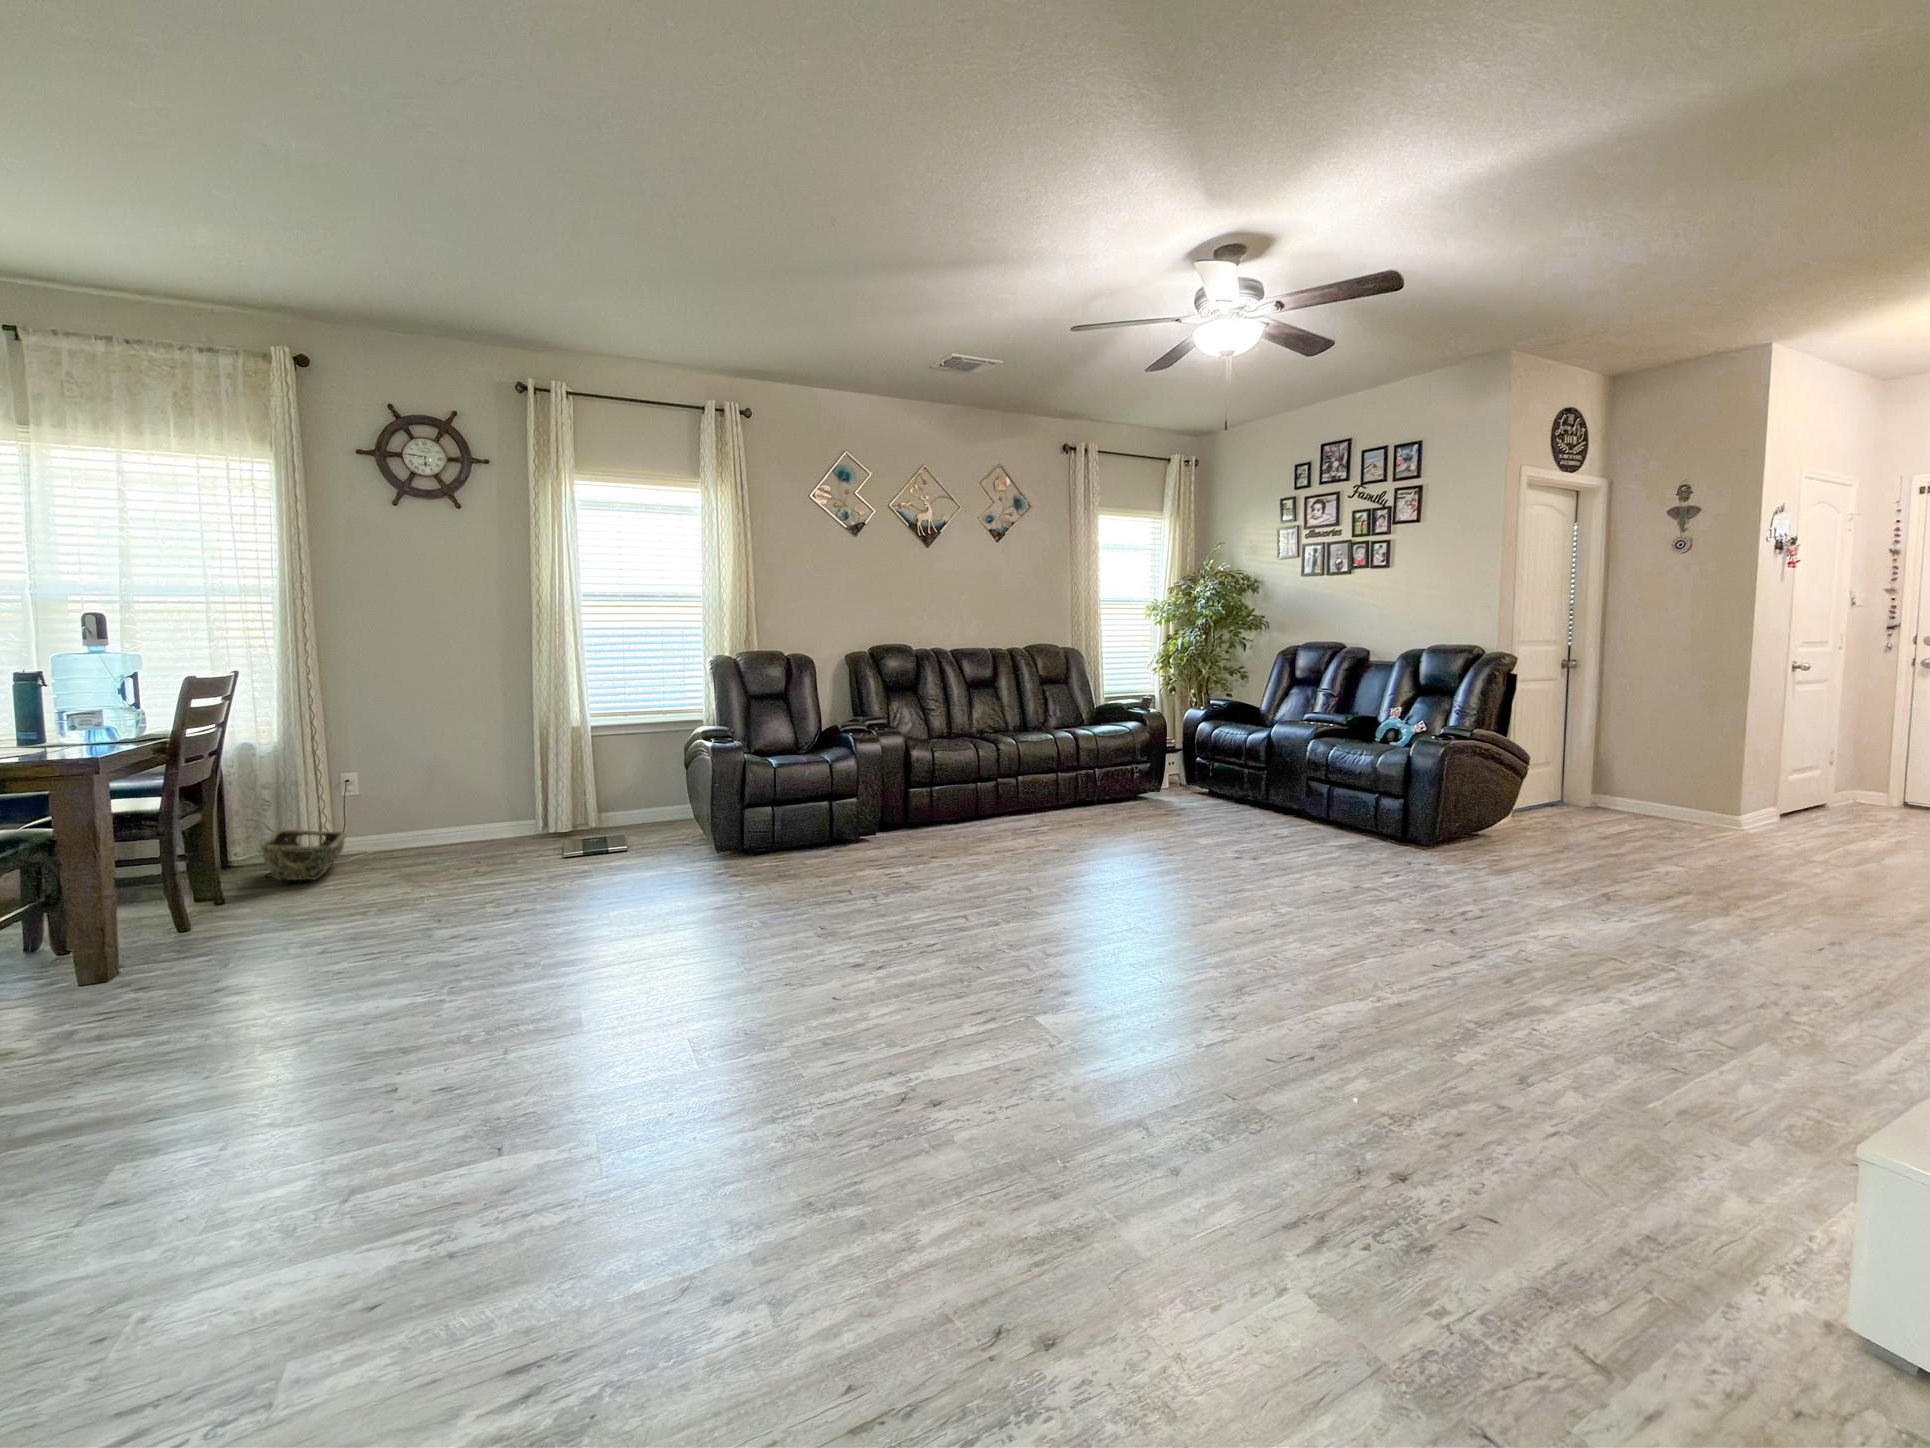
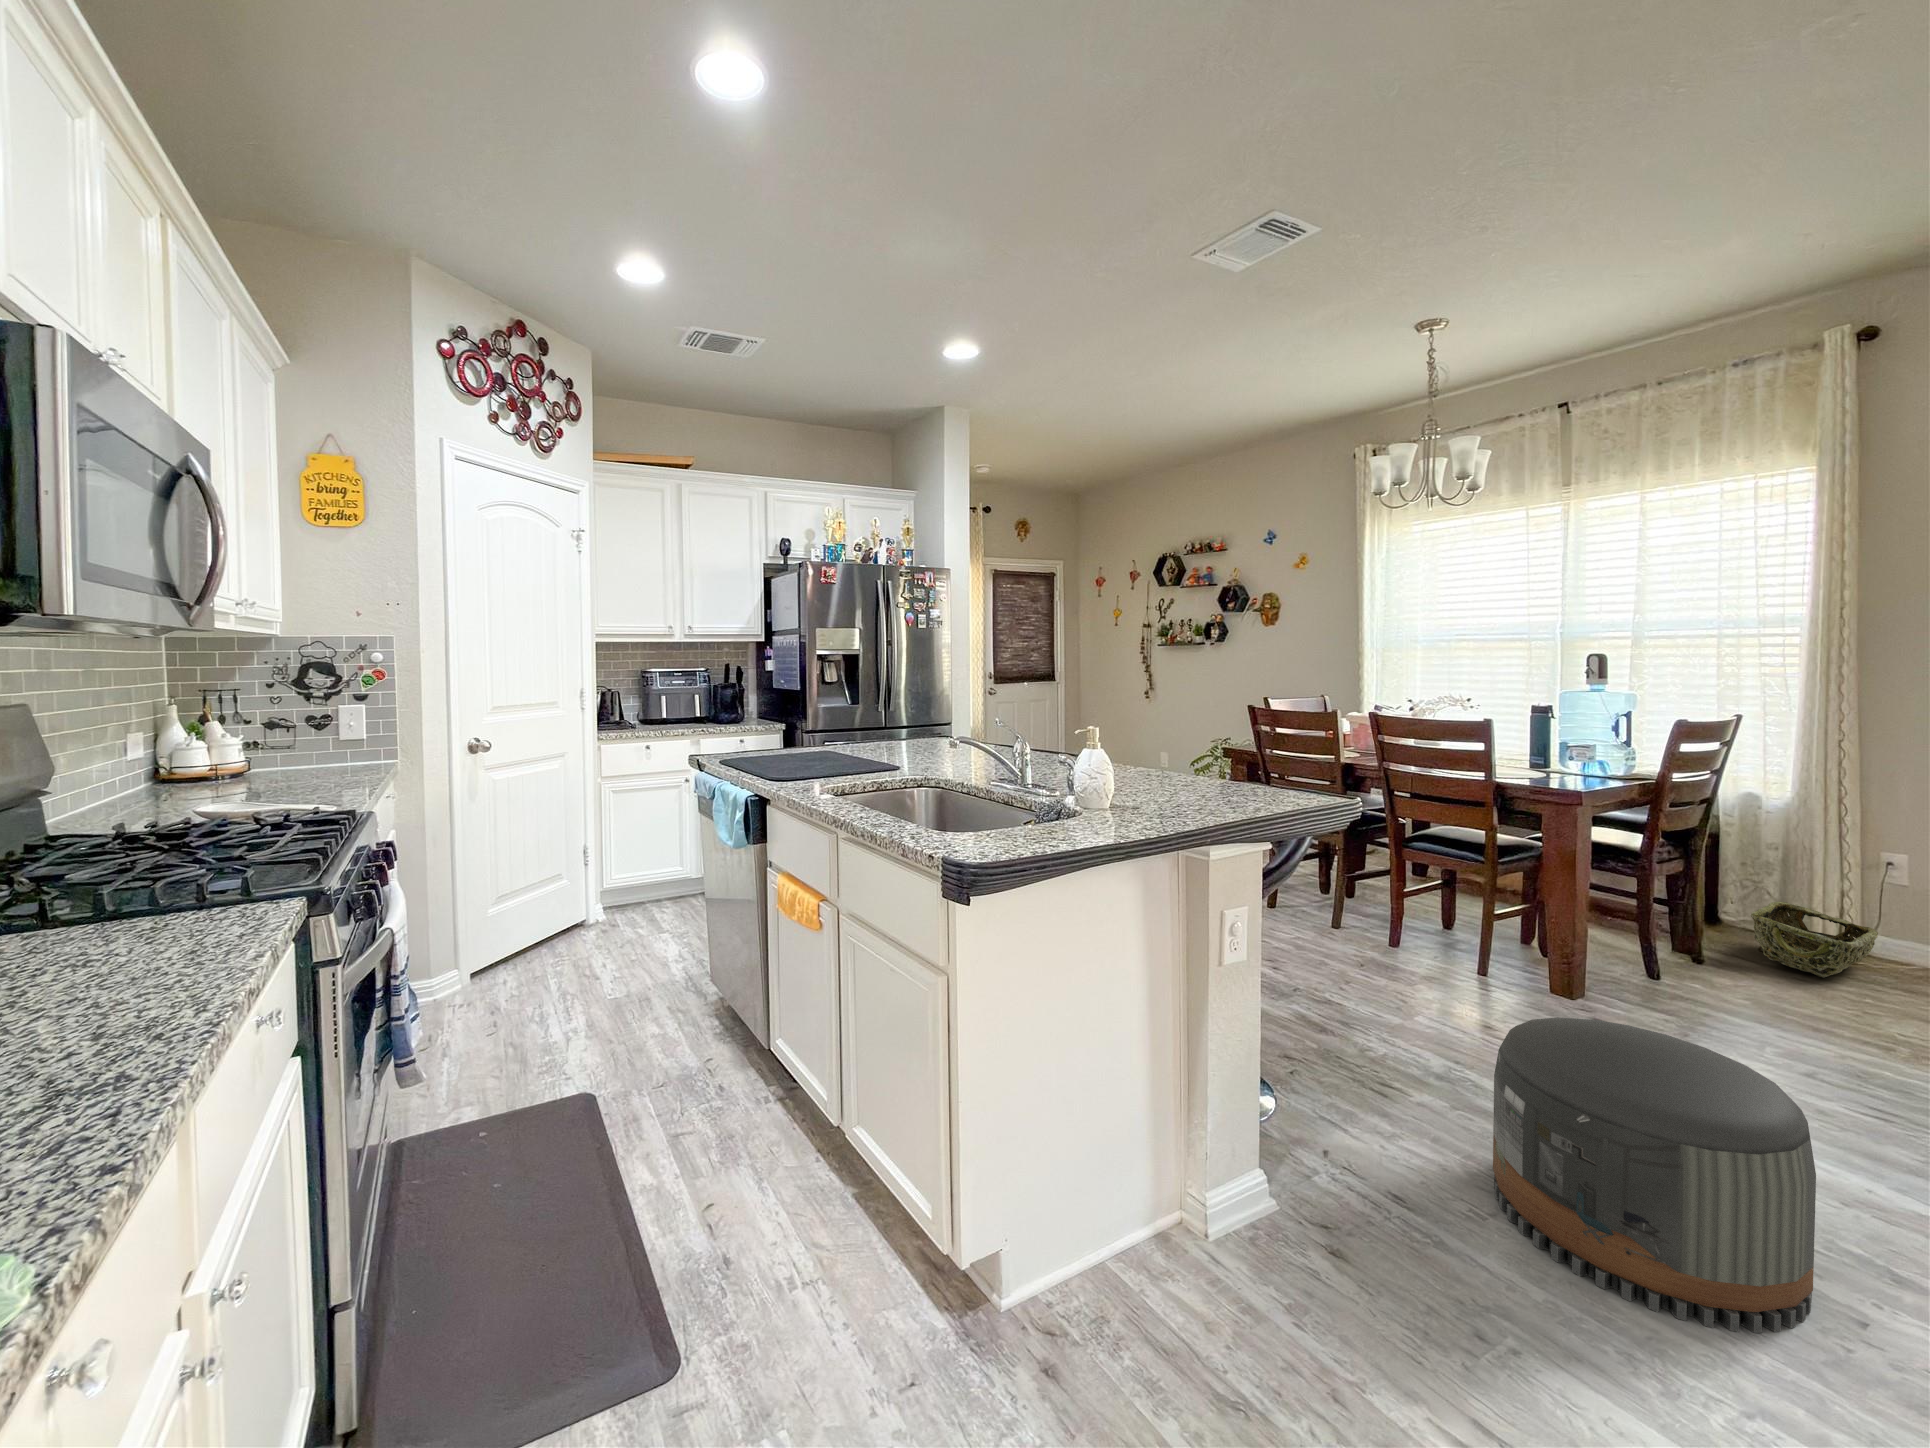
pouf: none [44,946,346,1218] -> present [1493,1017,1816,1333]

